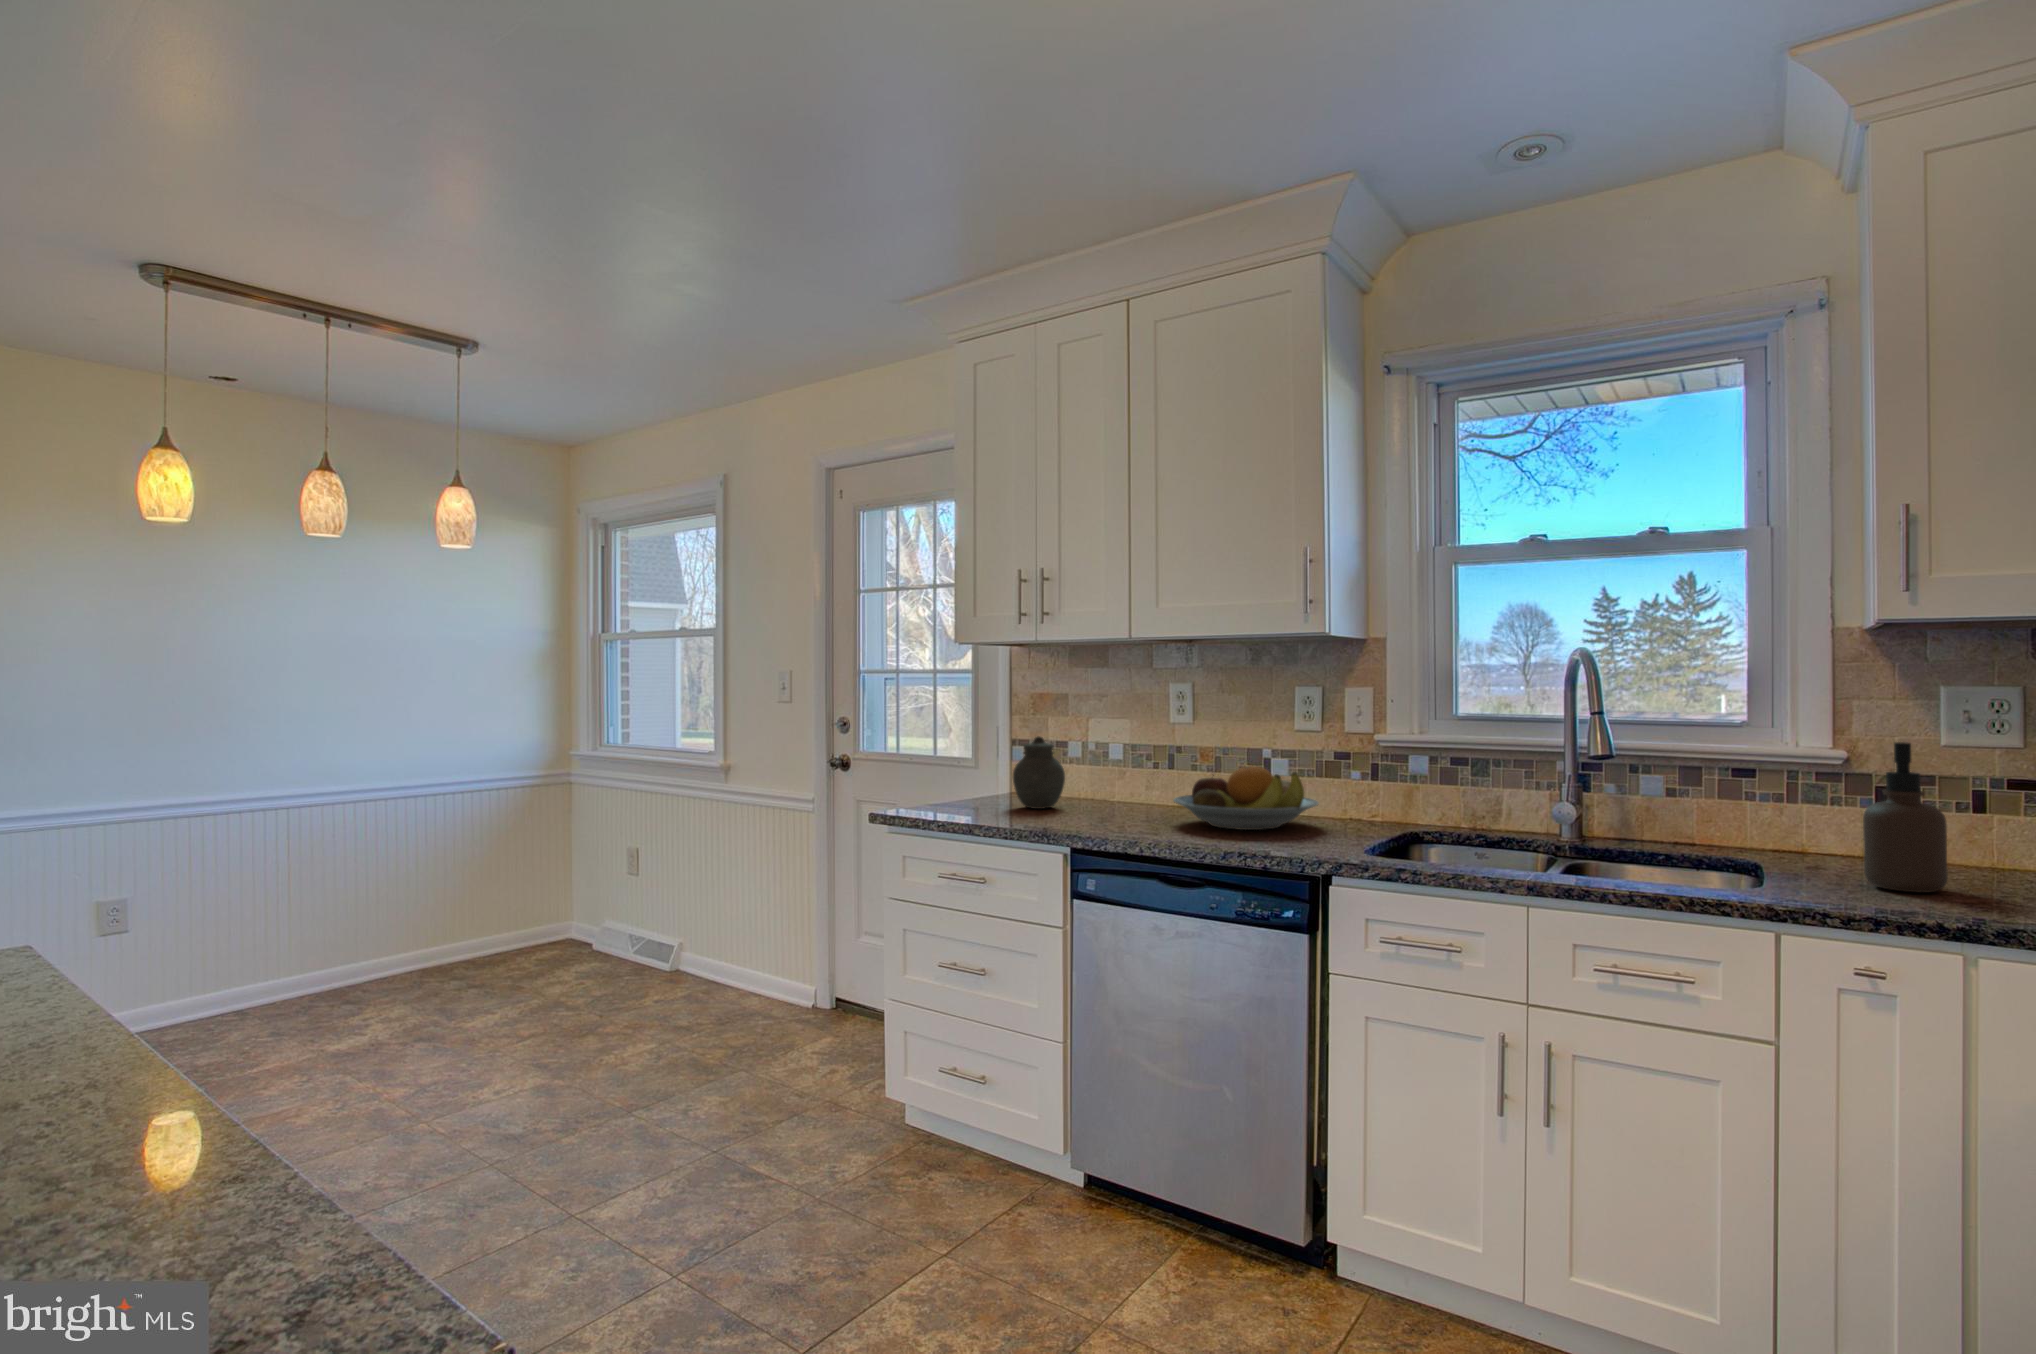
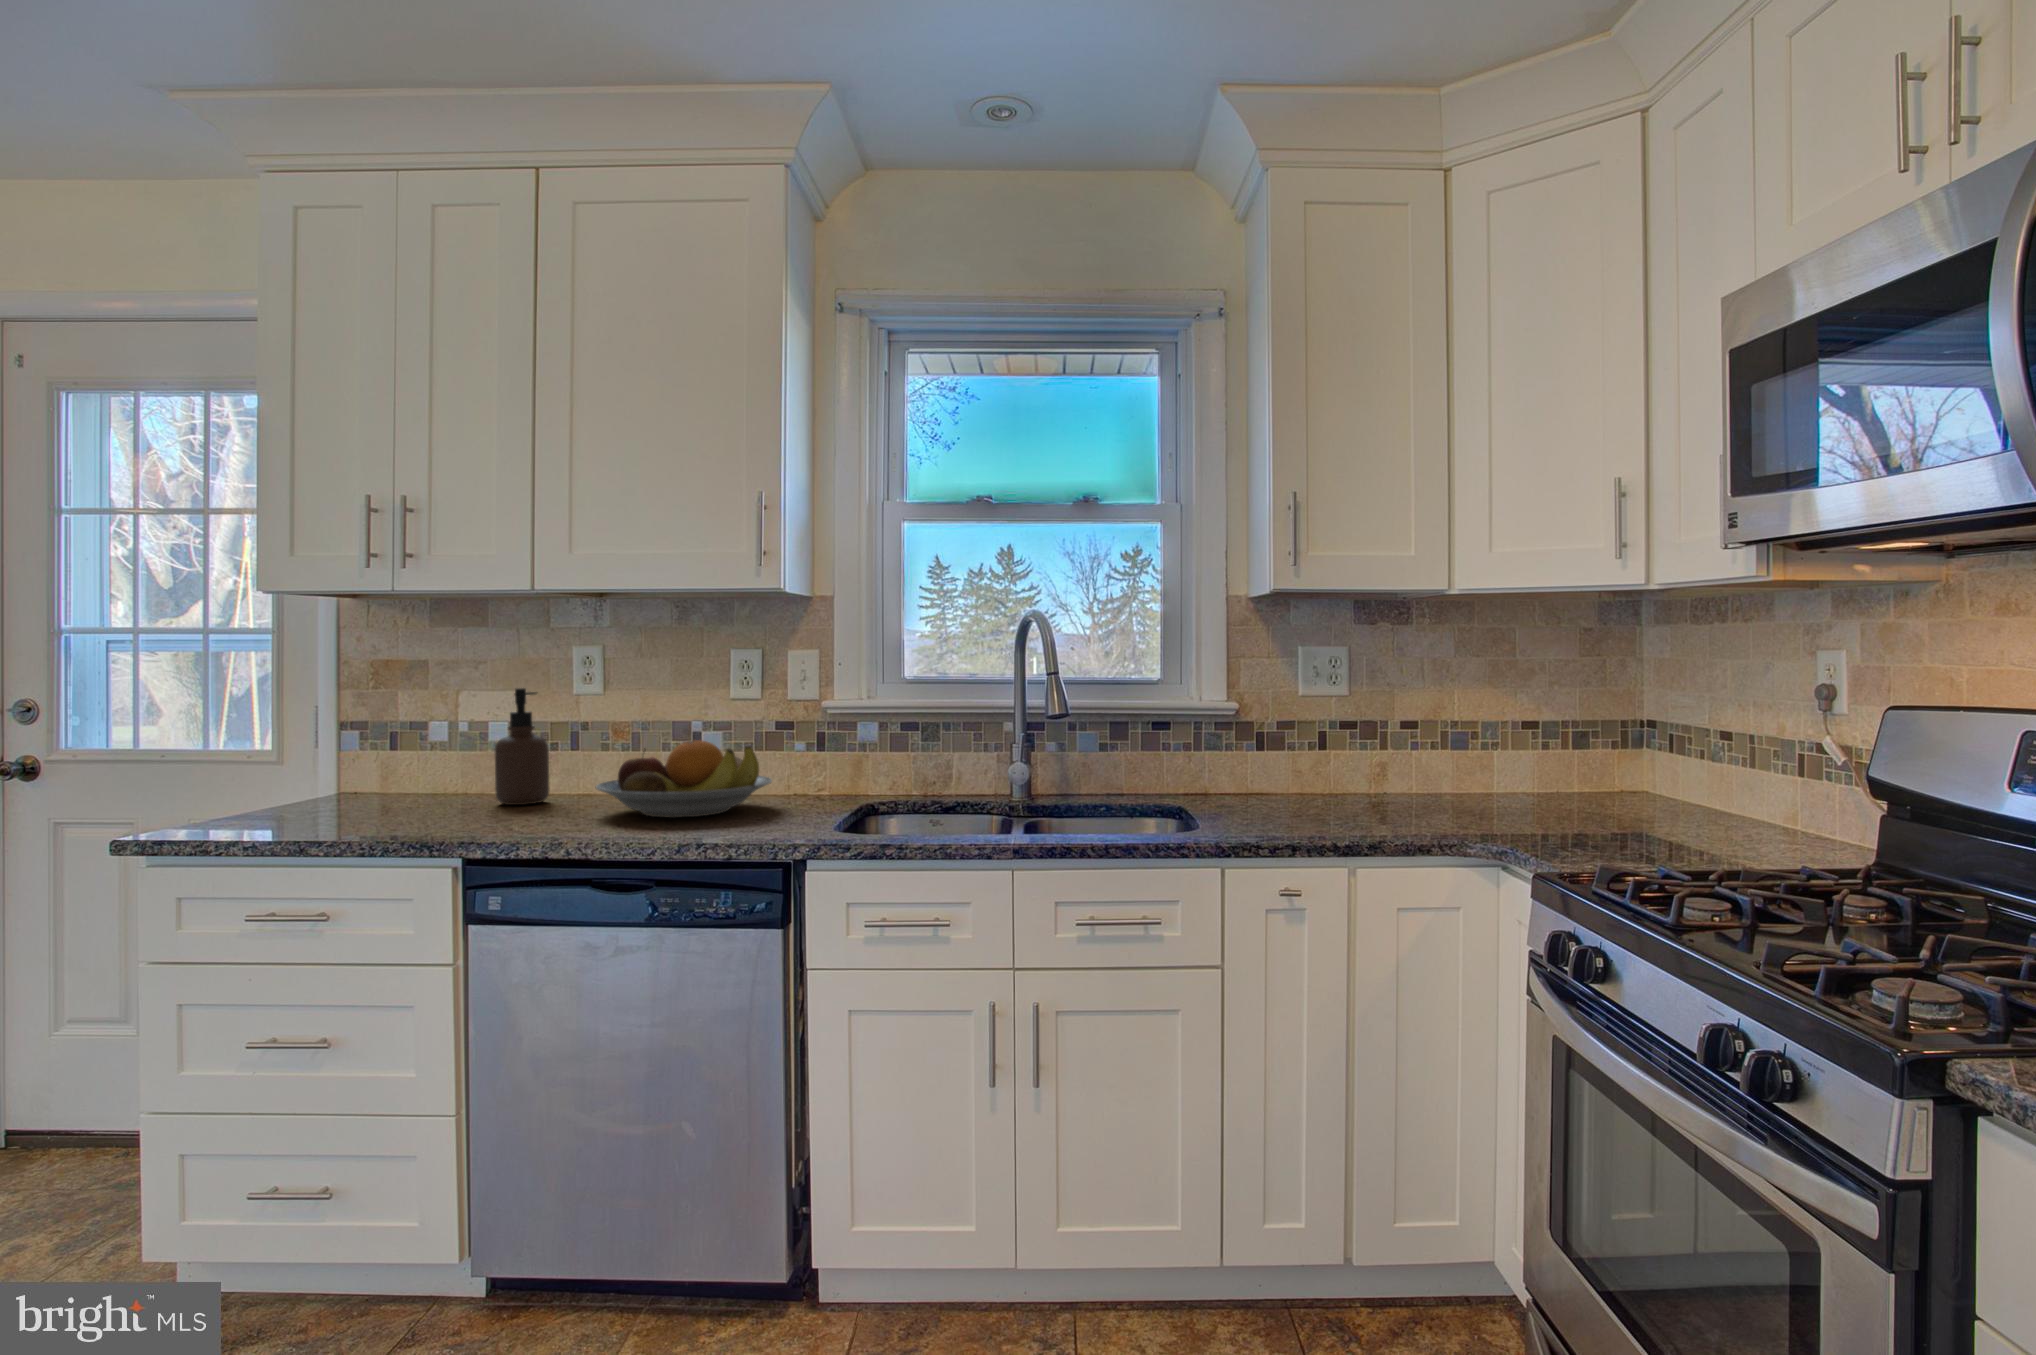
jar: present [1013,737,1065,809] -> none [351,716,431,813]
soap dispenser: present [1863,742,1948,893] -> present [495,688,549,805]

